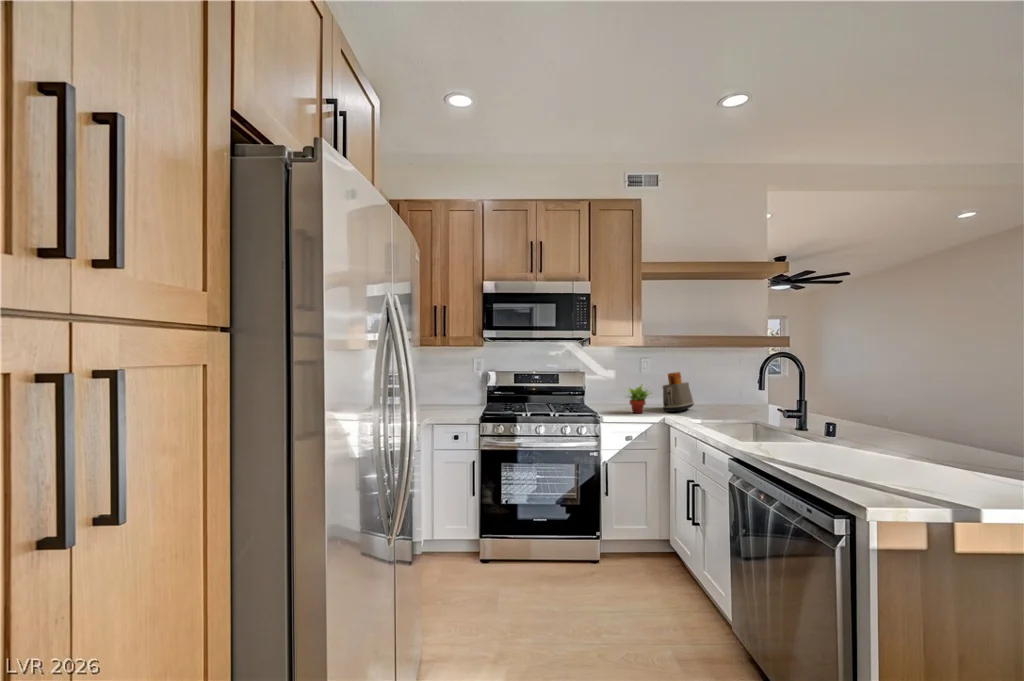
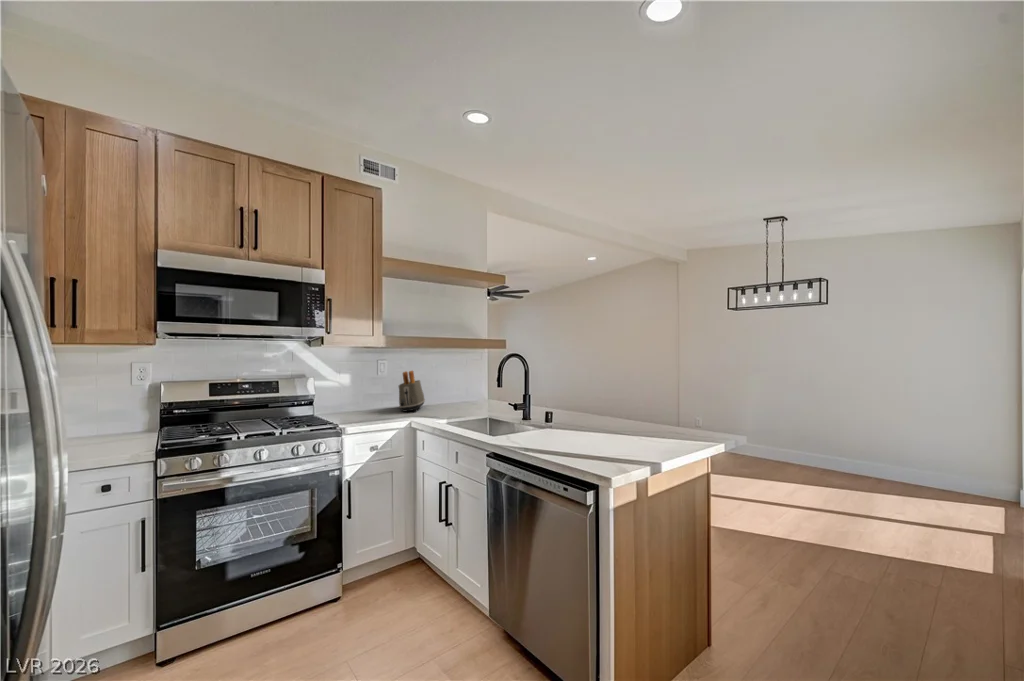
succulent plant: present [627,384,649,413] -> none [361,385,392,417]

